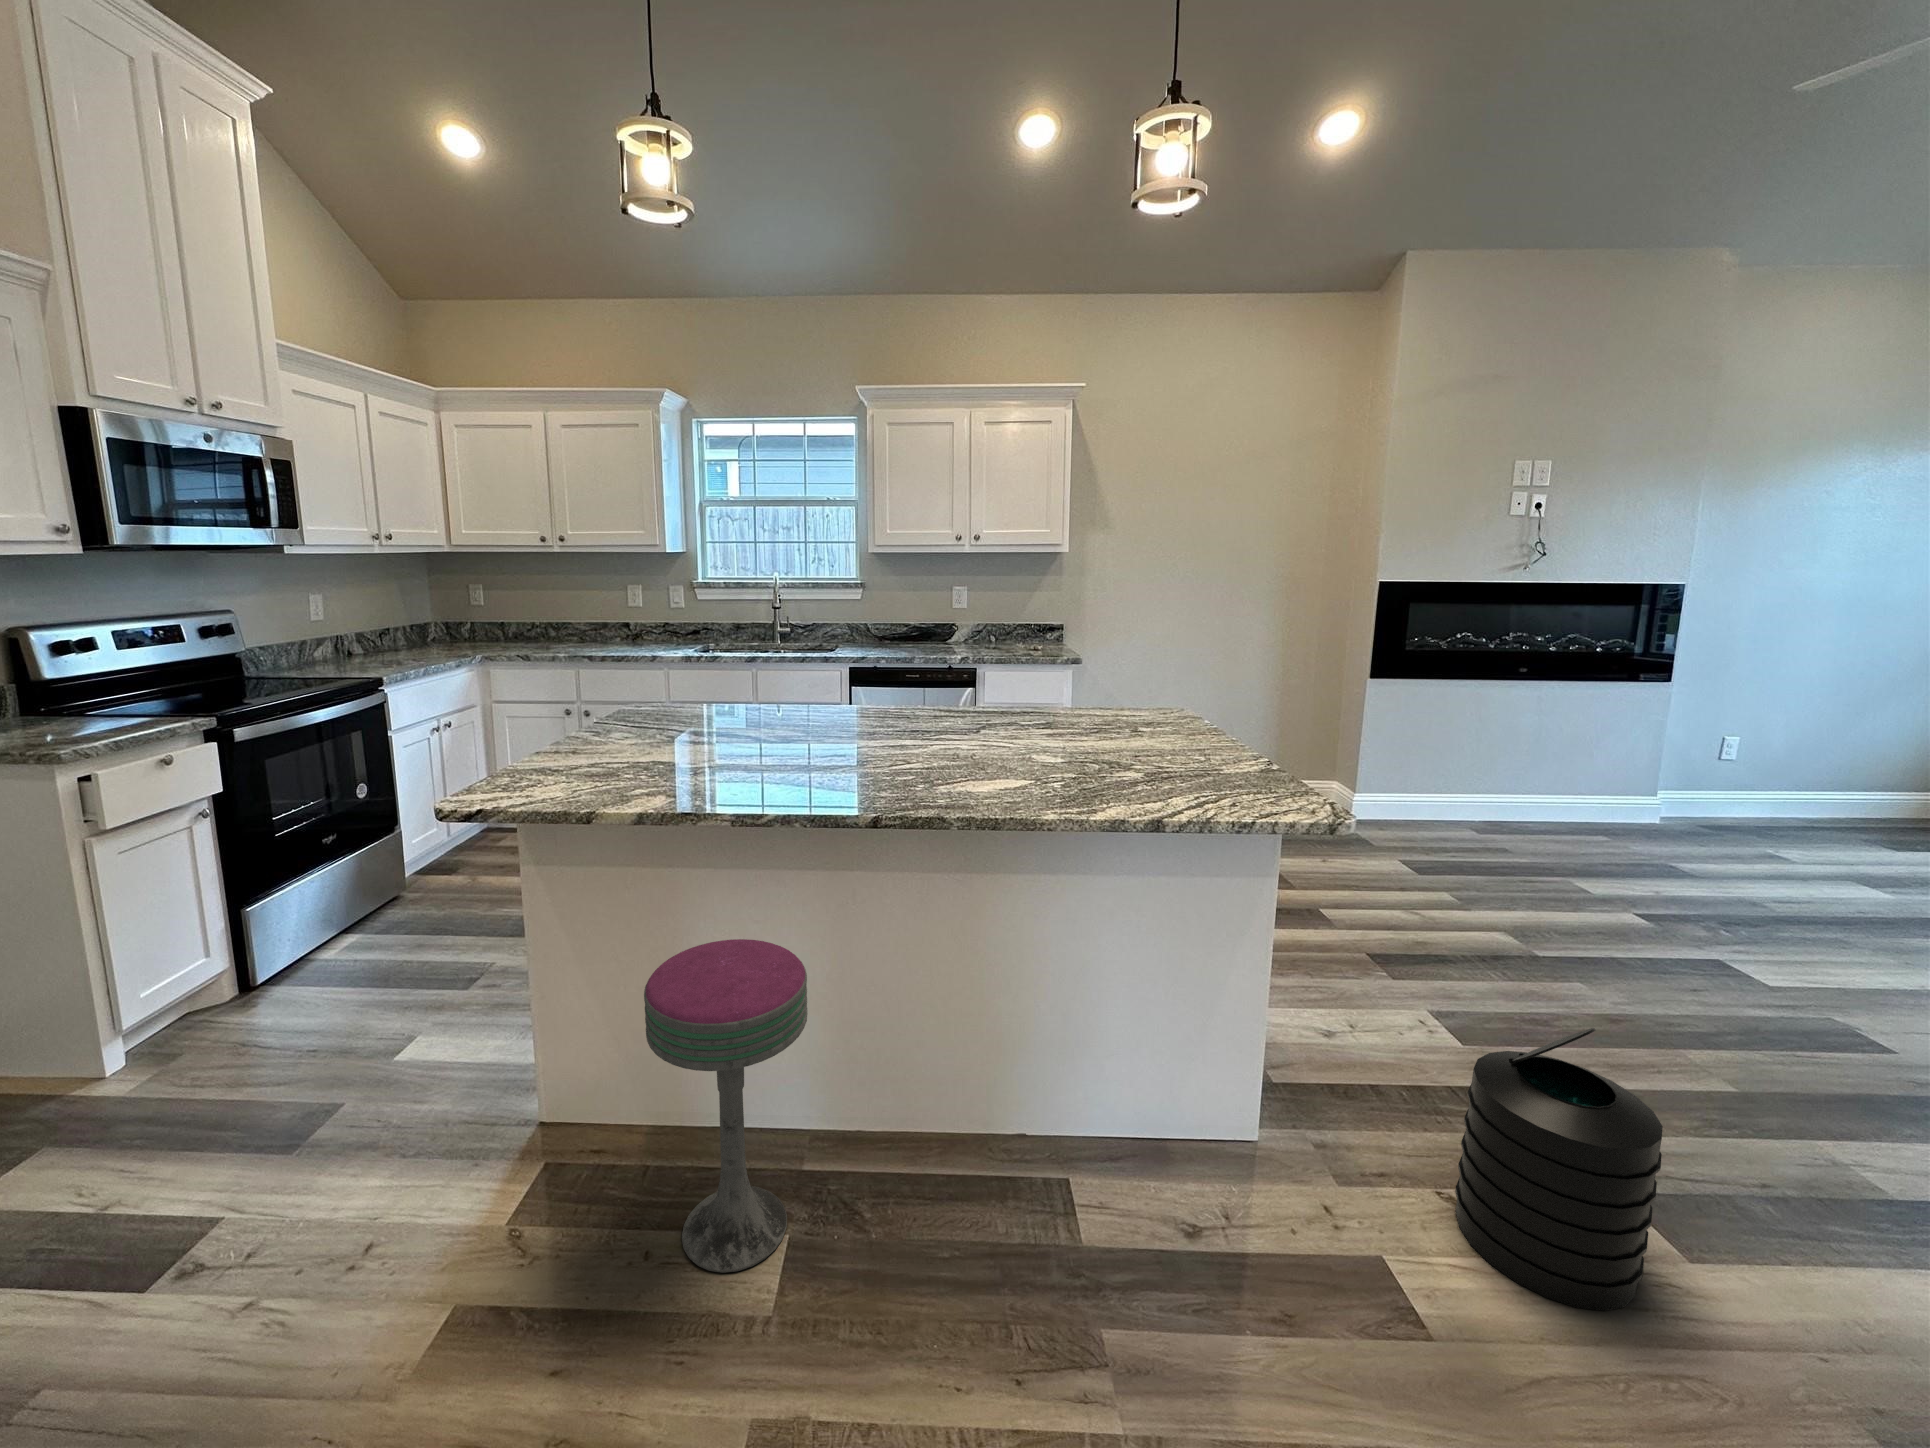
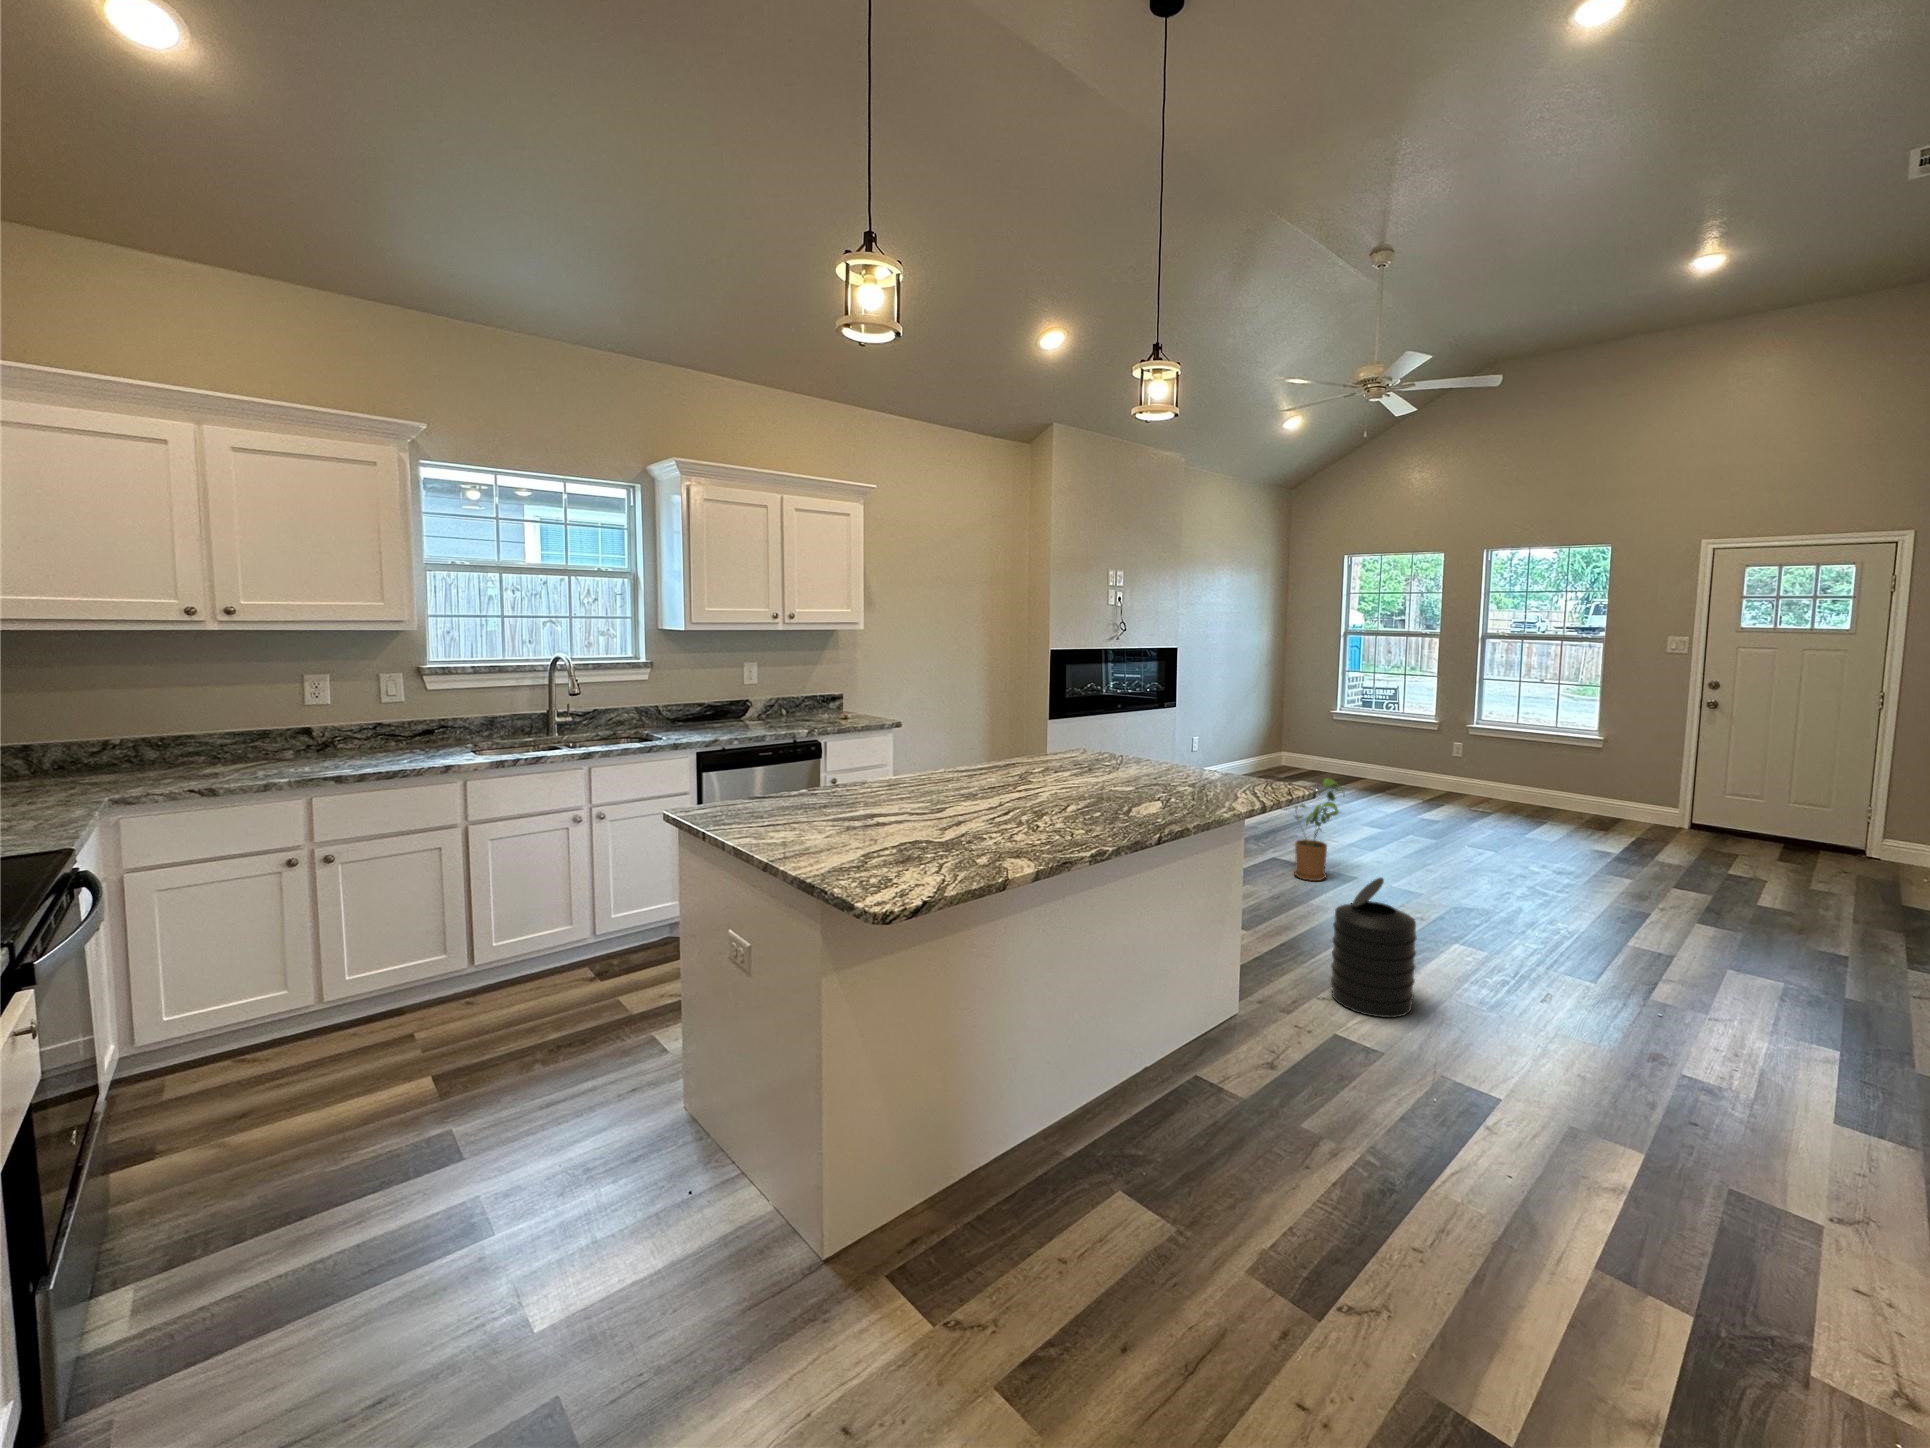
house plant: none [1696,834,1866,1022] -> present [1294,778,1343,881]
bar stool: present [644,939,808,1273] -> none [1028,963,1157,1242]

